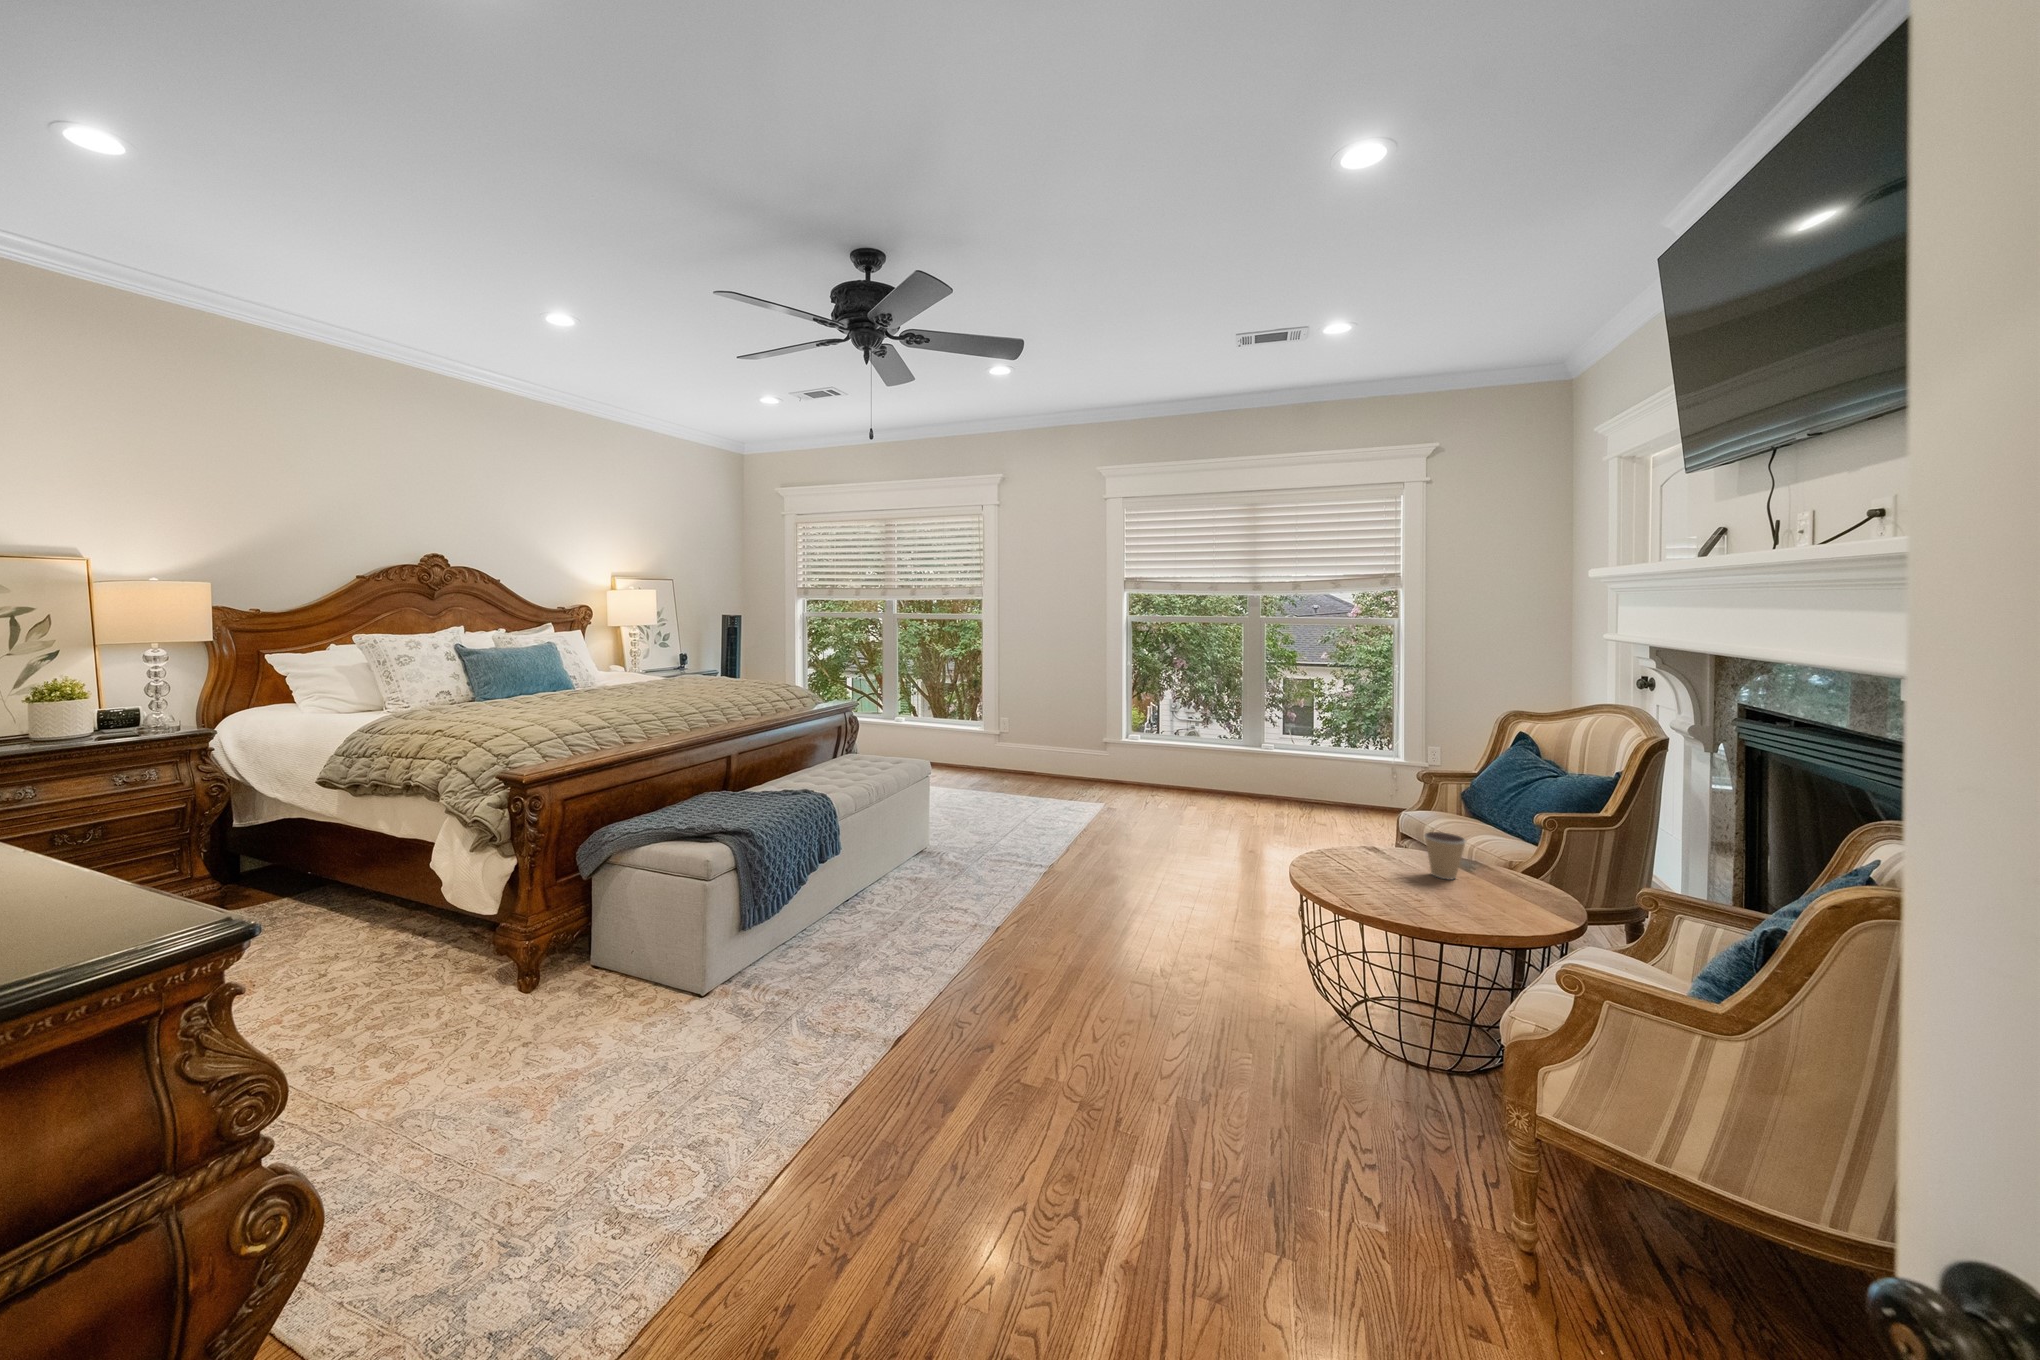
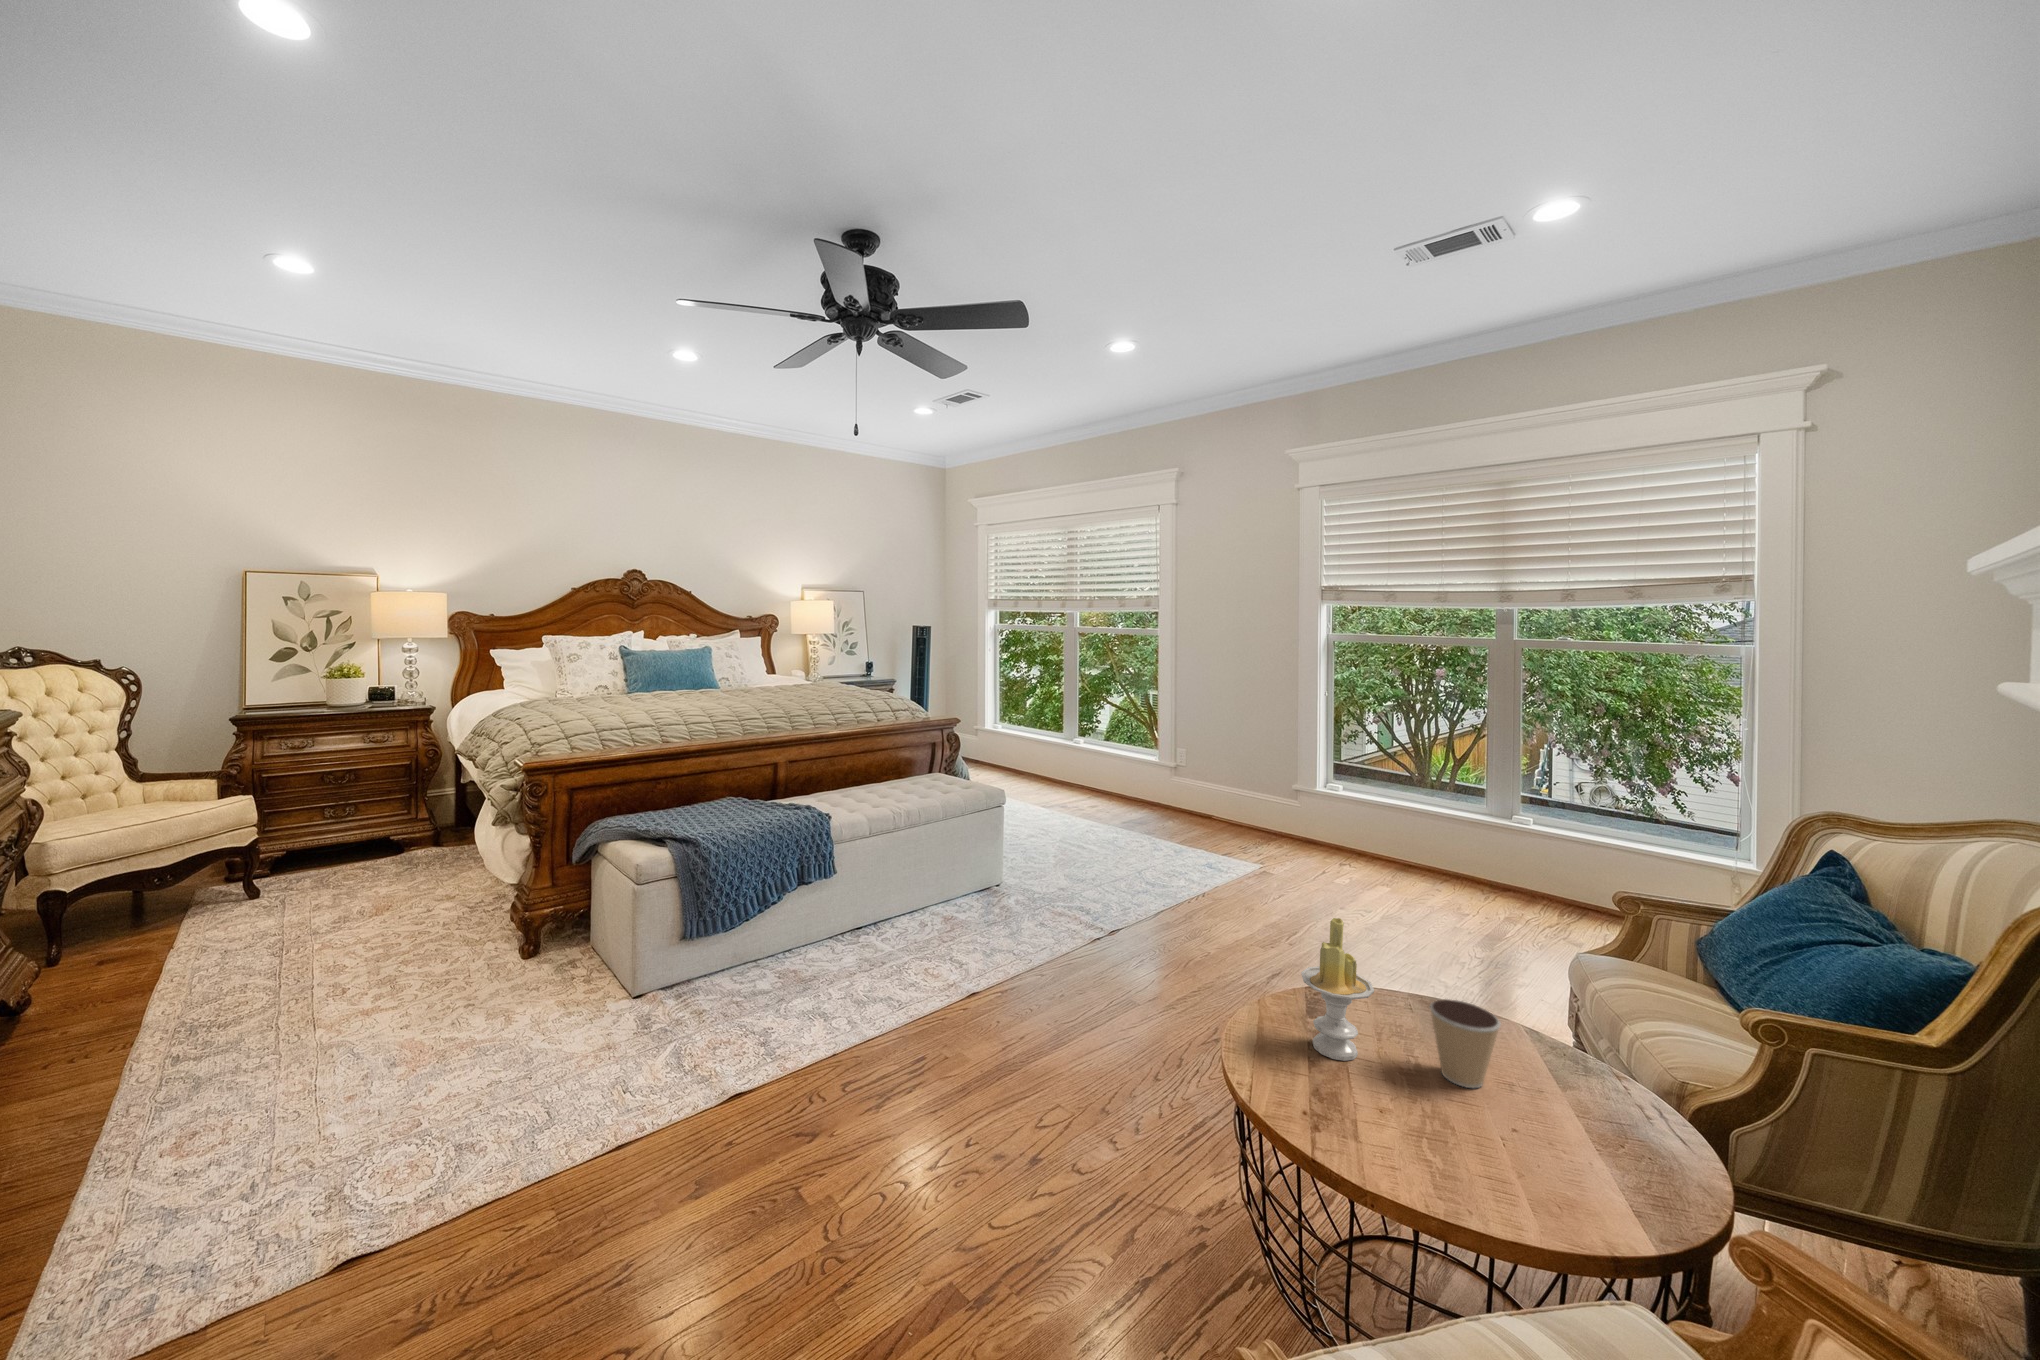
candle: none [1353,793,1401,881] -> present [1301,918,1374,1061]

